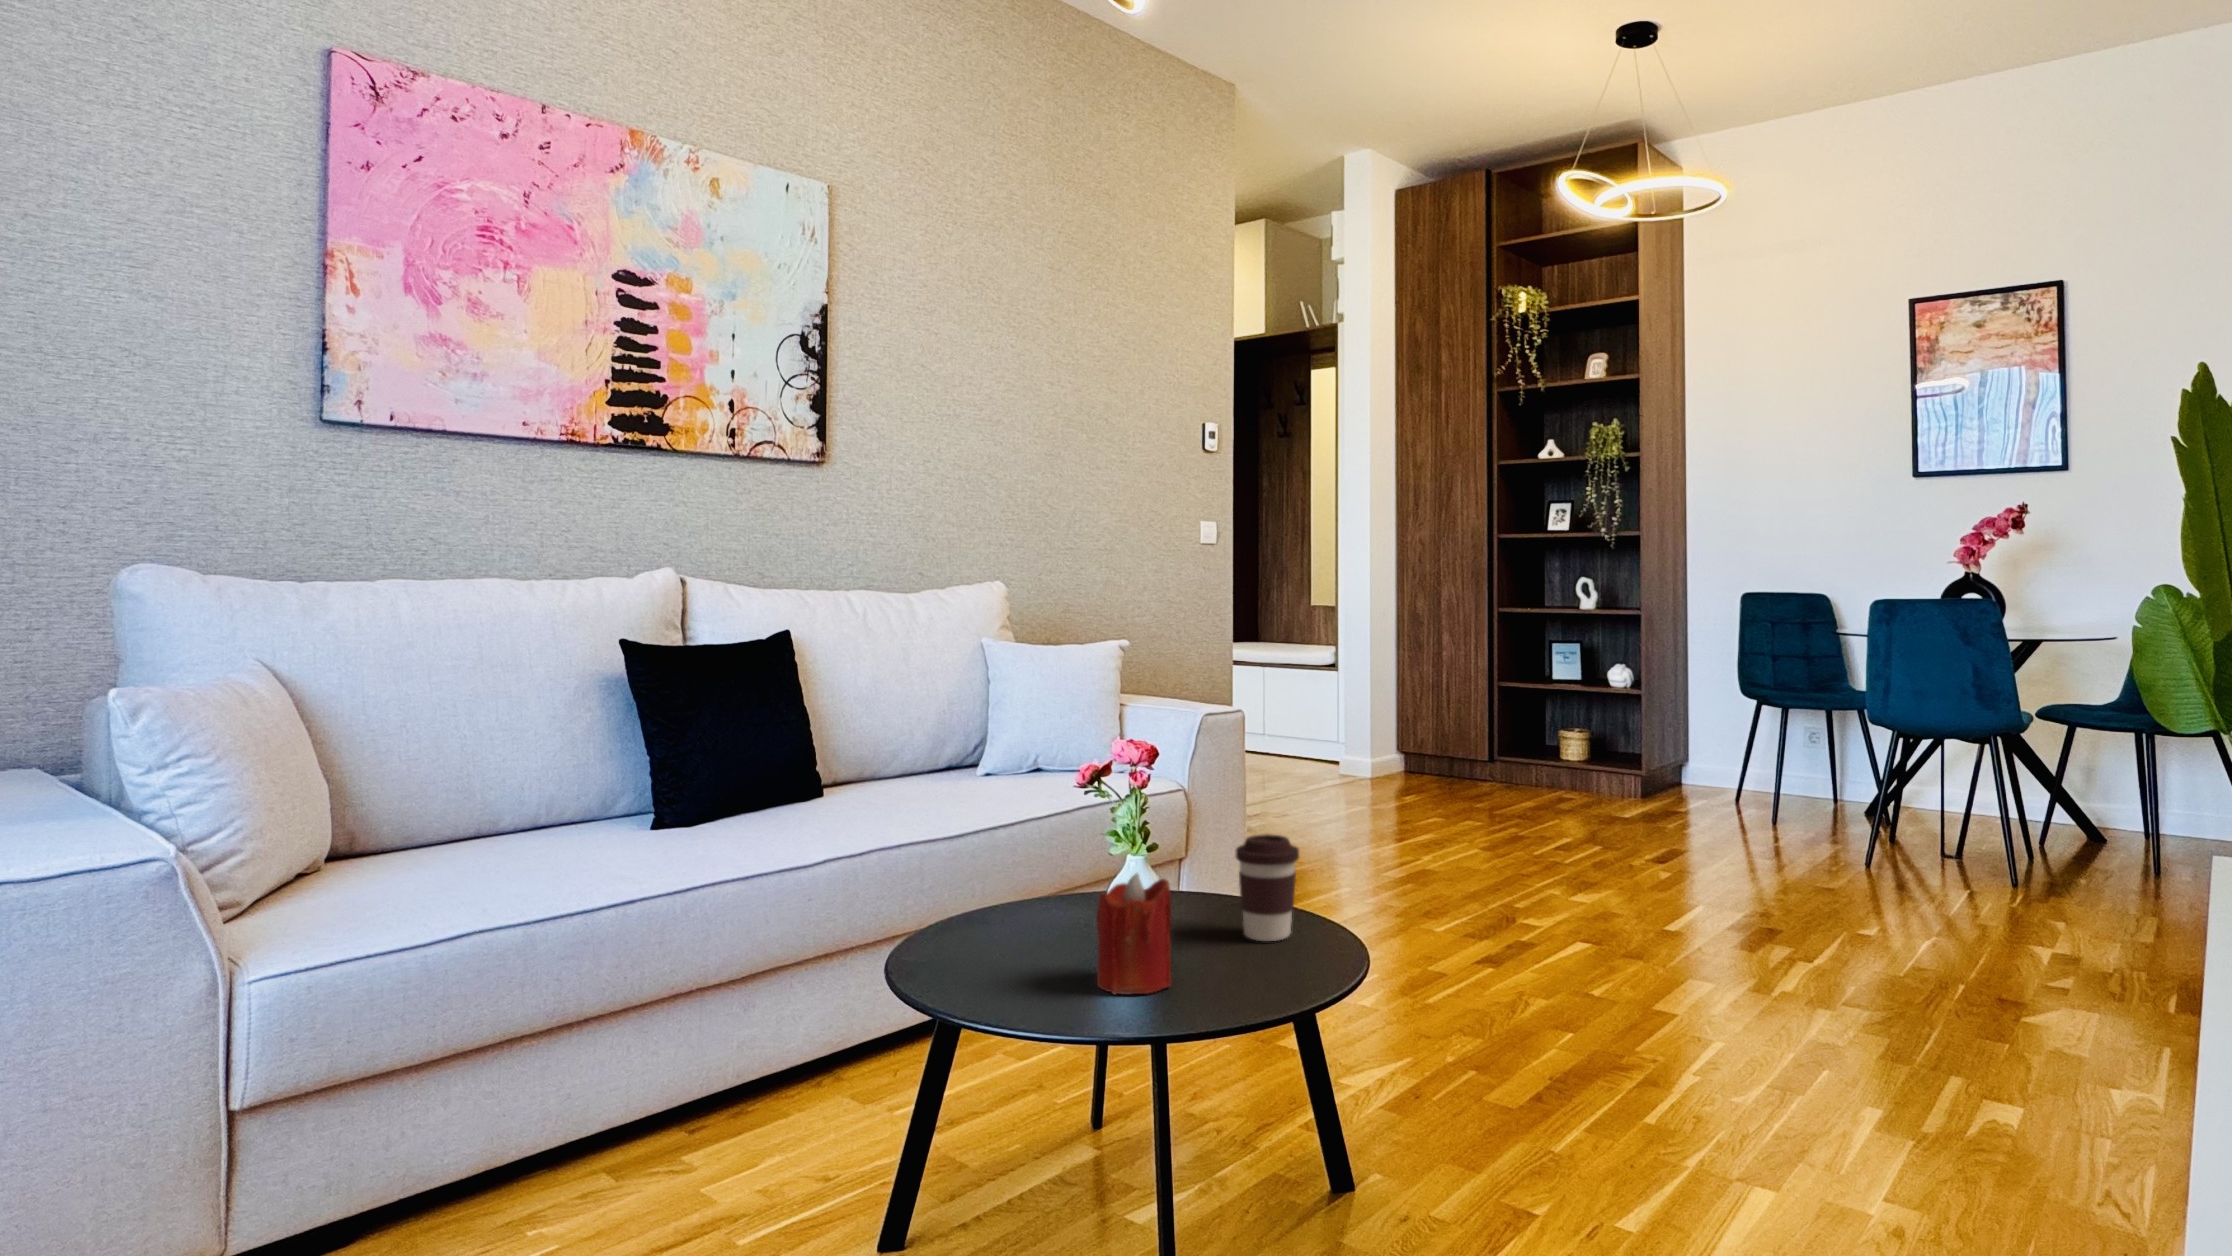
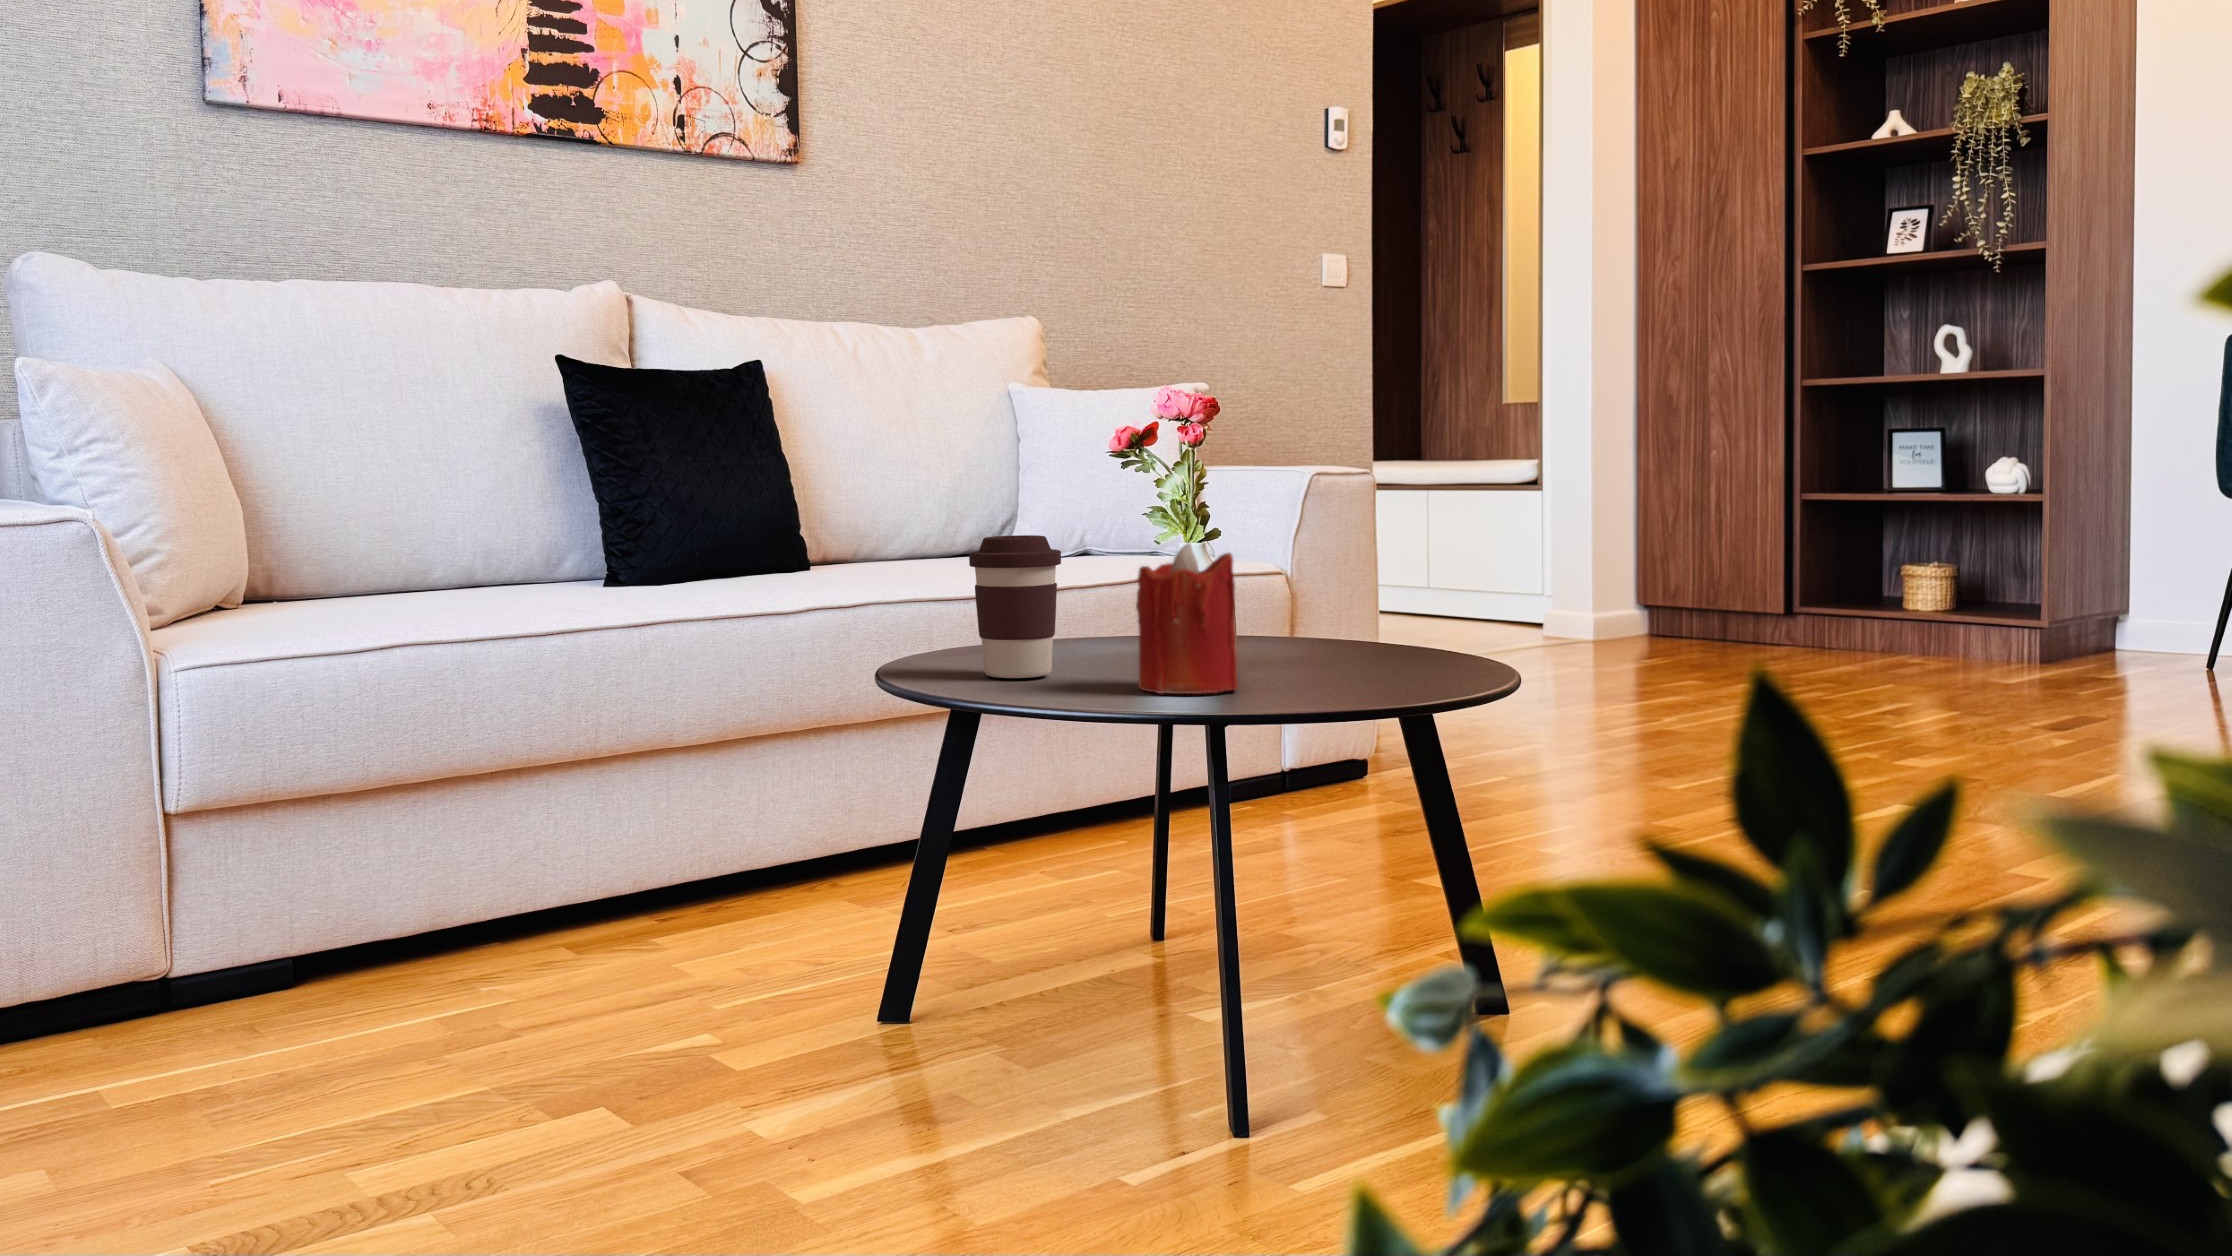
coffee cup: present [1236,834,1299,941] -> present [969,535,1061,678]

